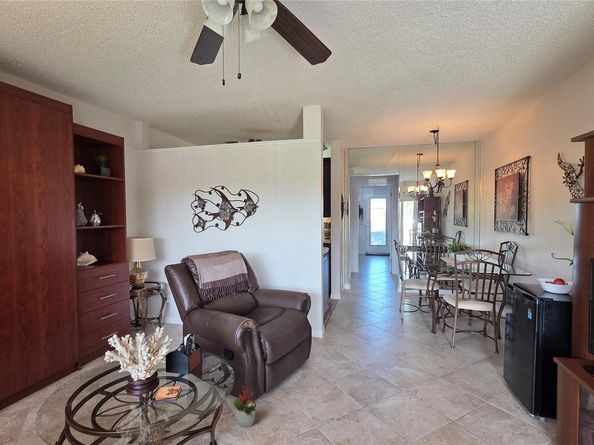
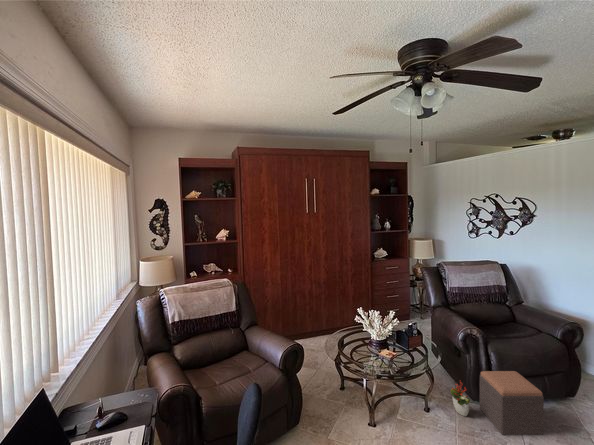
footstool: none [258,352,313,423] -> present [480,371,544,435]

